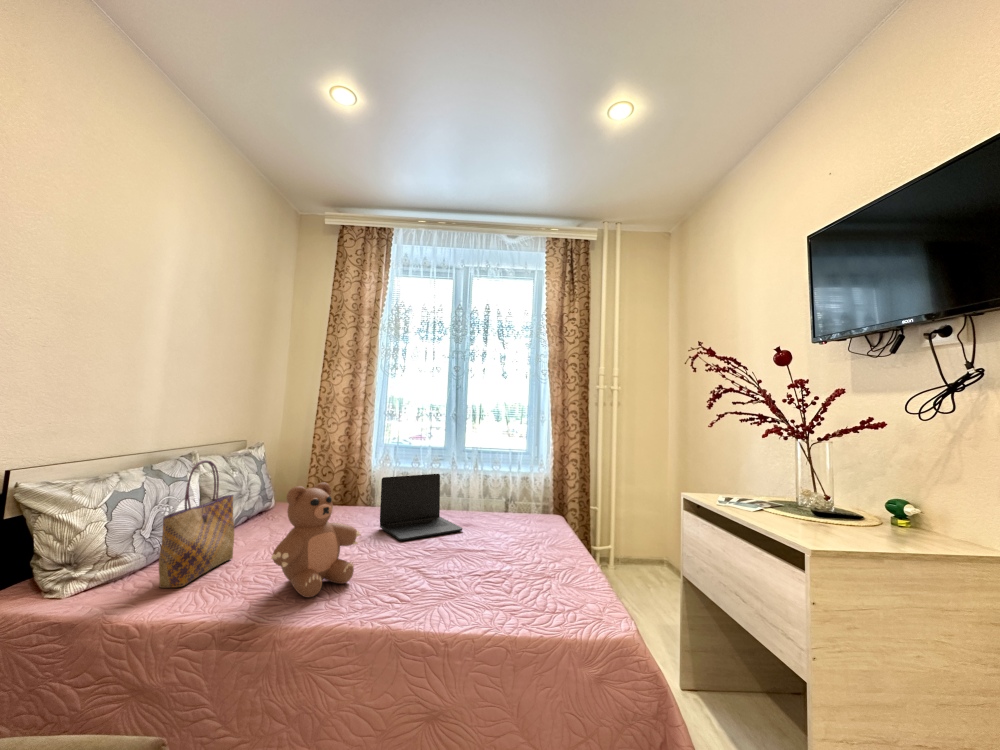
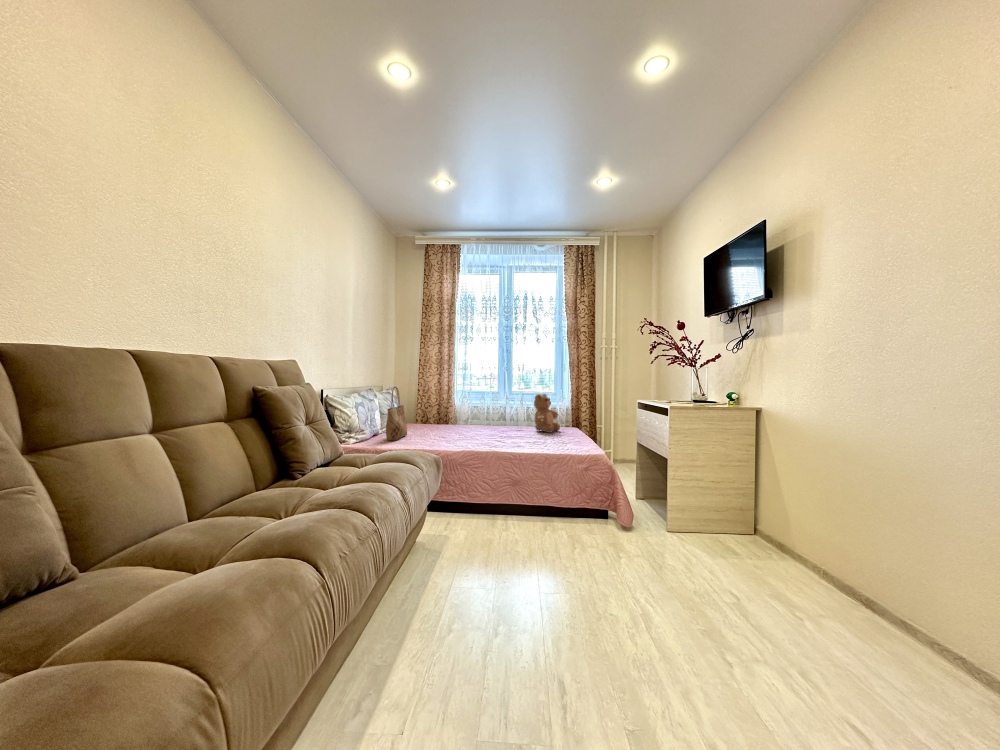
laptop: present [380,474,462,540] -> none [470,400,517,432]
teddy bear: present [271,482,361,597] -> present [534,394,560,433]

